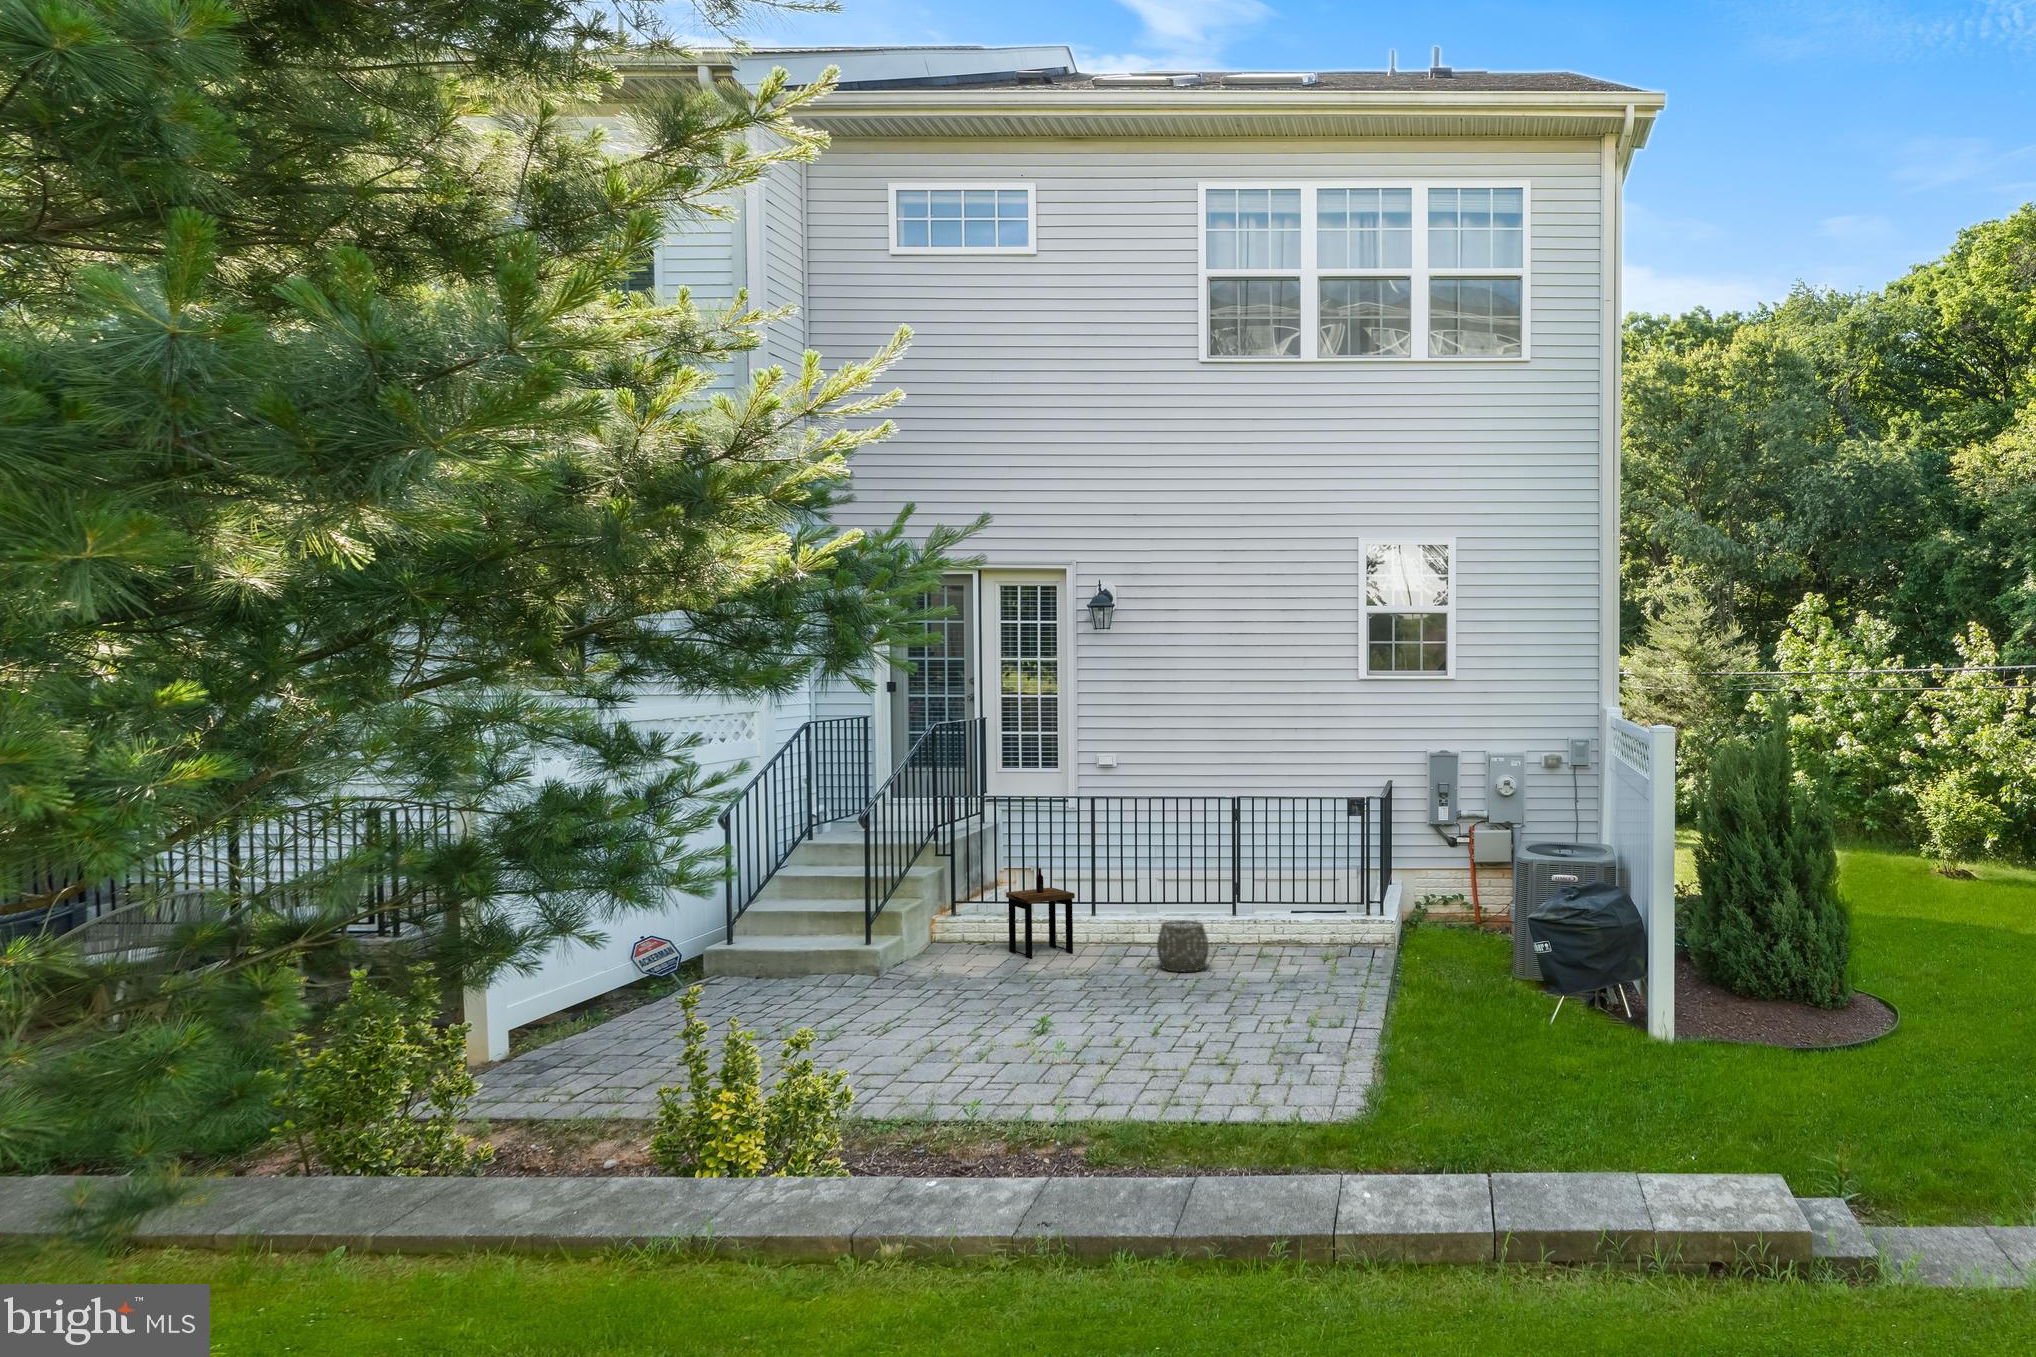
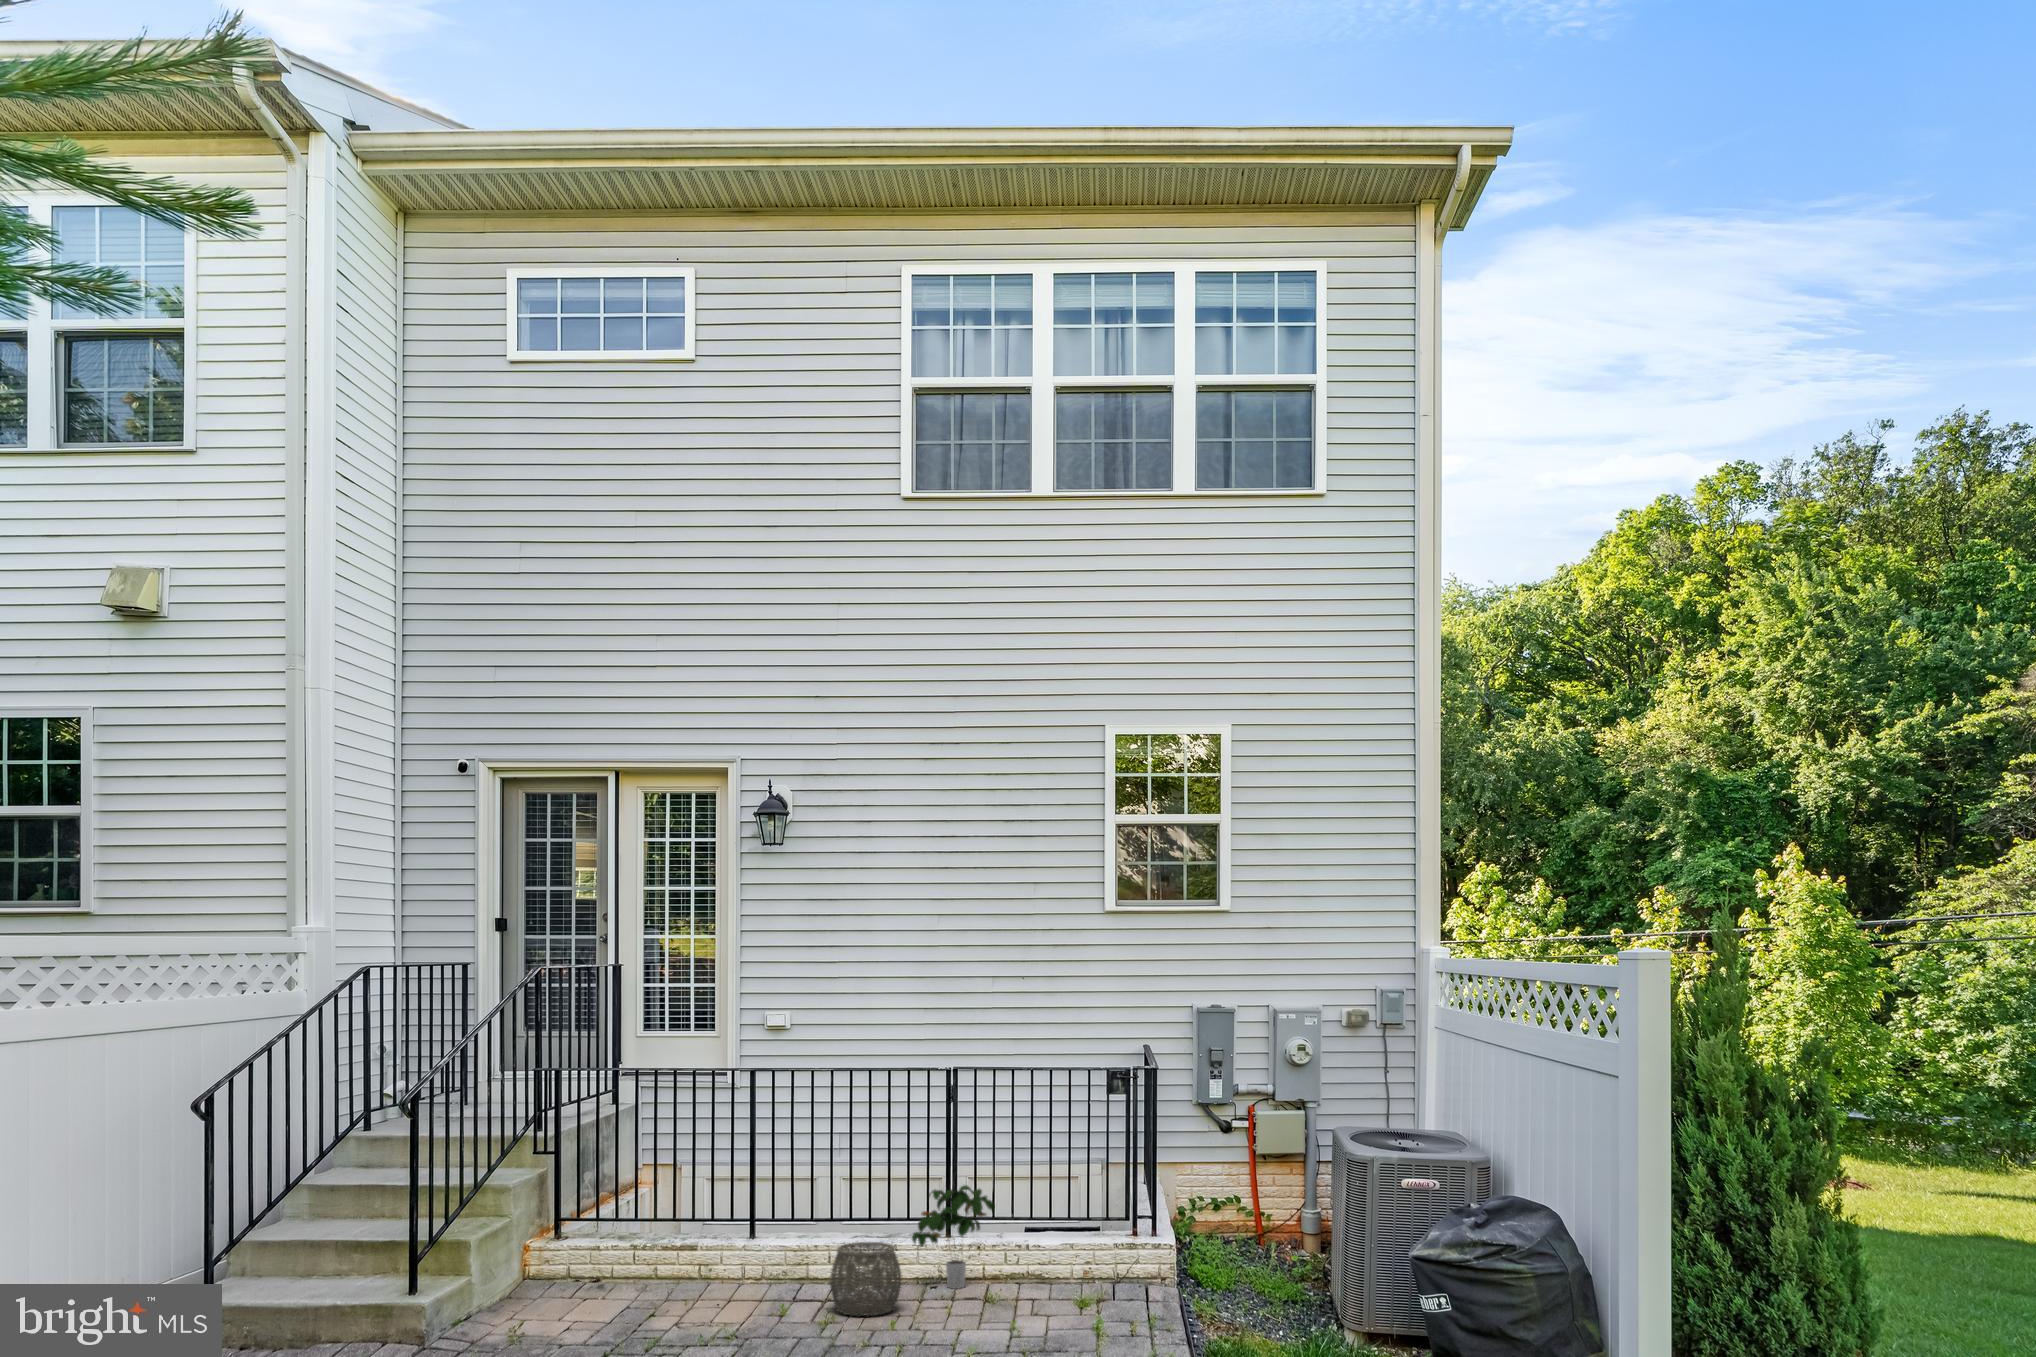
side table: present [1006,868,1075,959] -> none [624,1171,721,1303]
potted plant: none [1214,882,1275,955] -> present [912,1185,995,1289]

